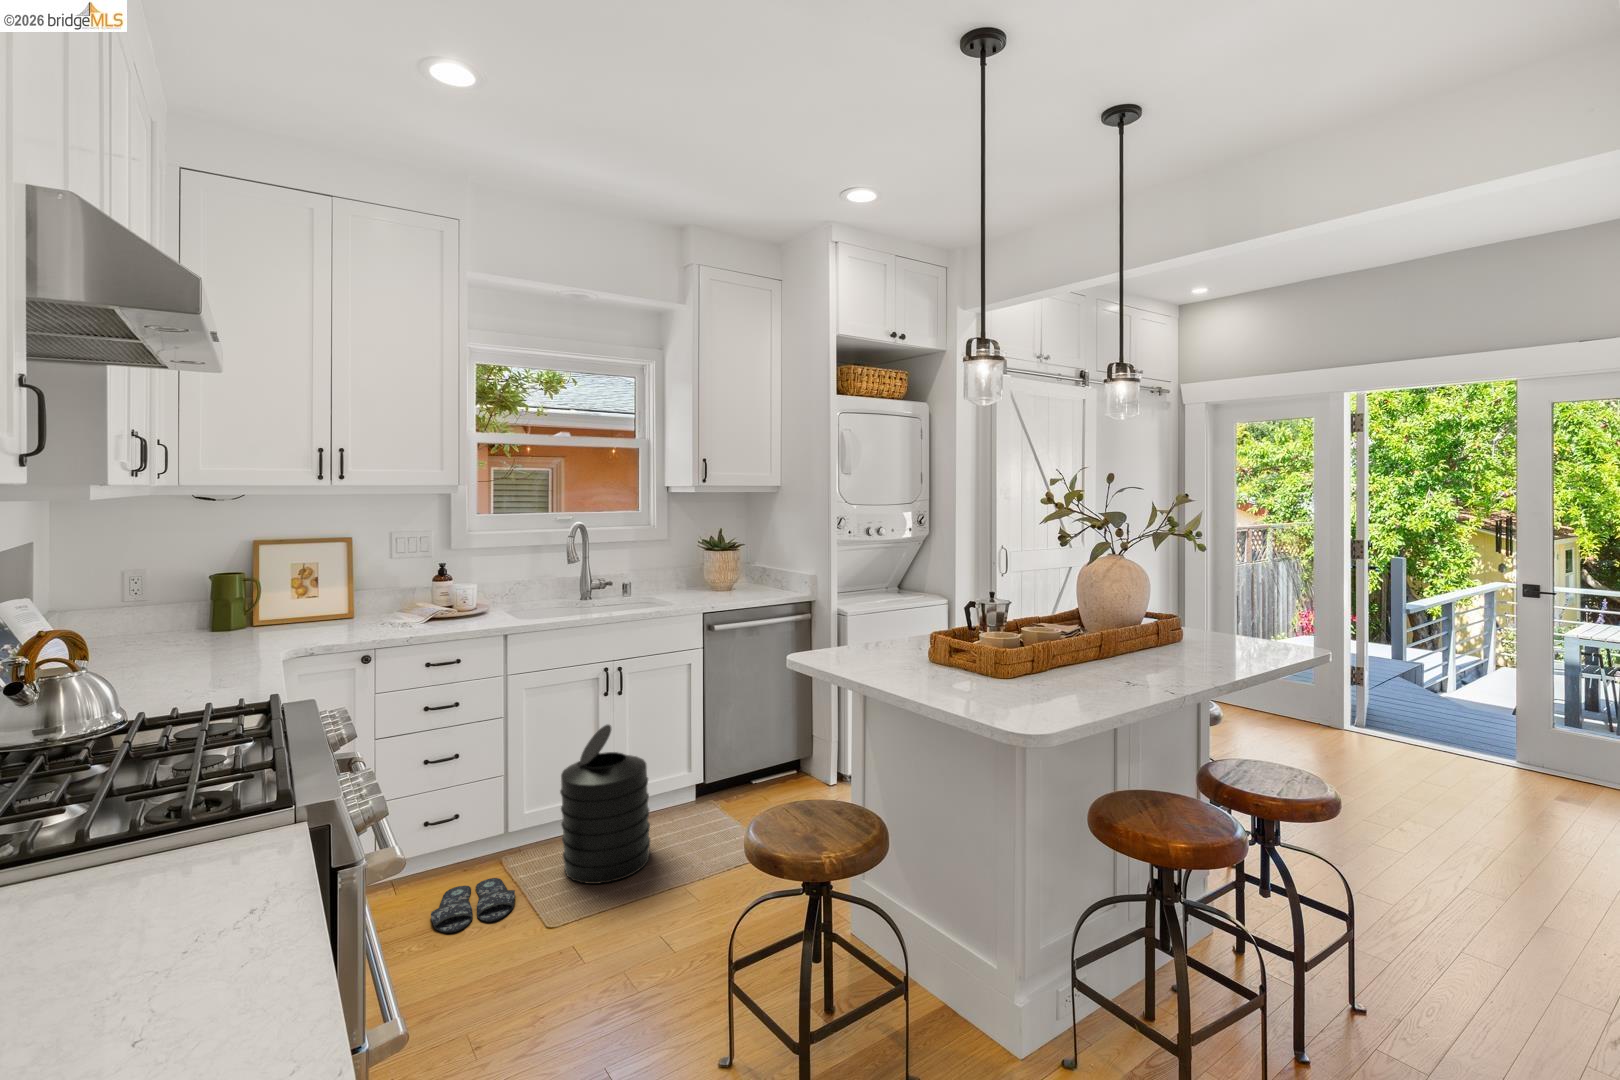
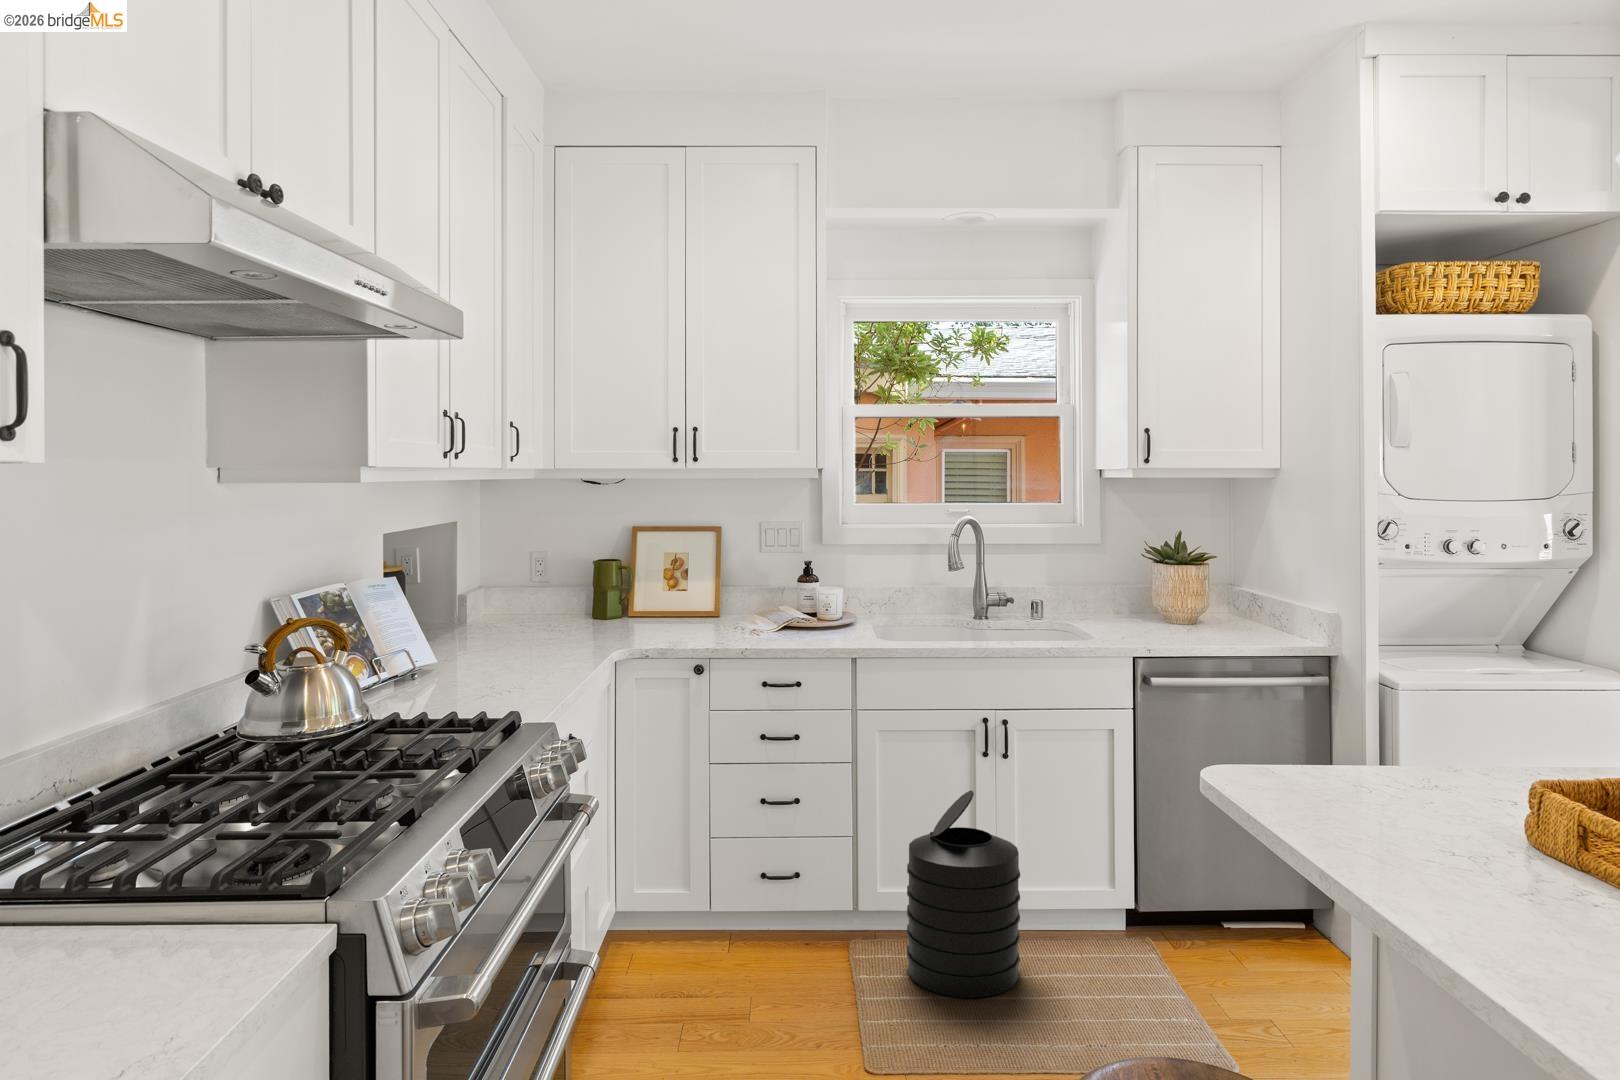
slippers: present [431,878,515,933] -> none [755,950,846,998]

